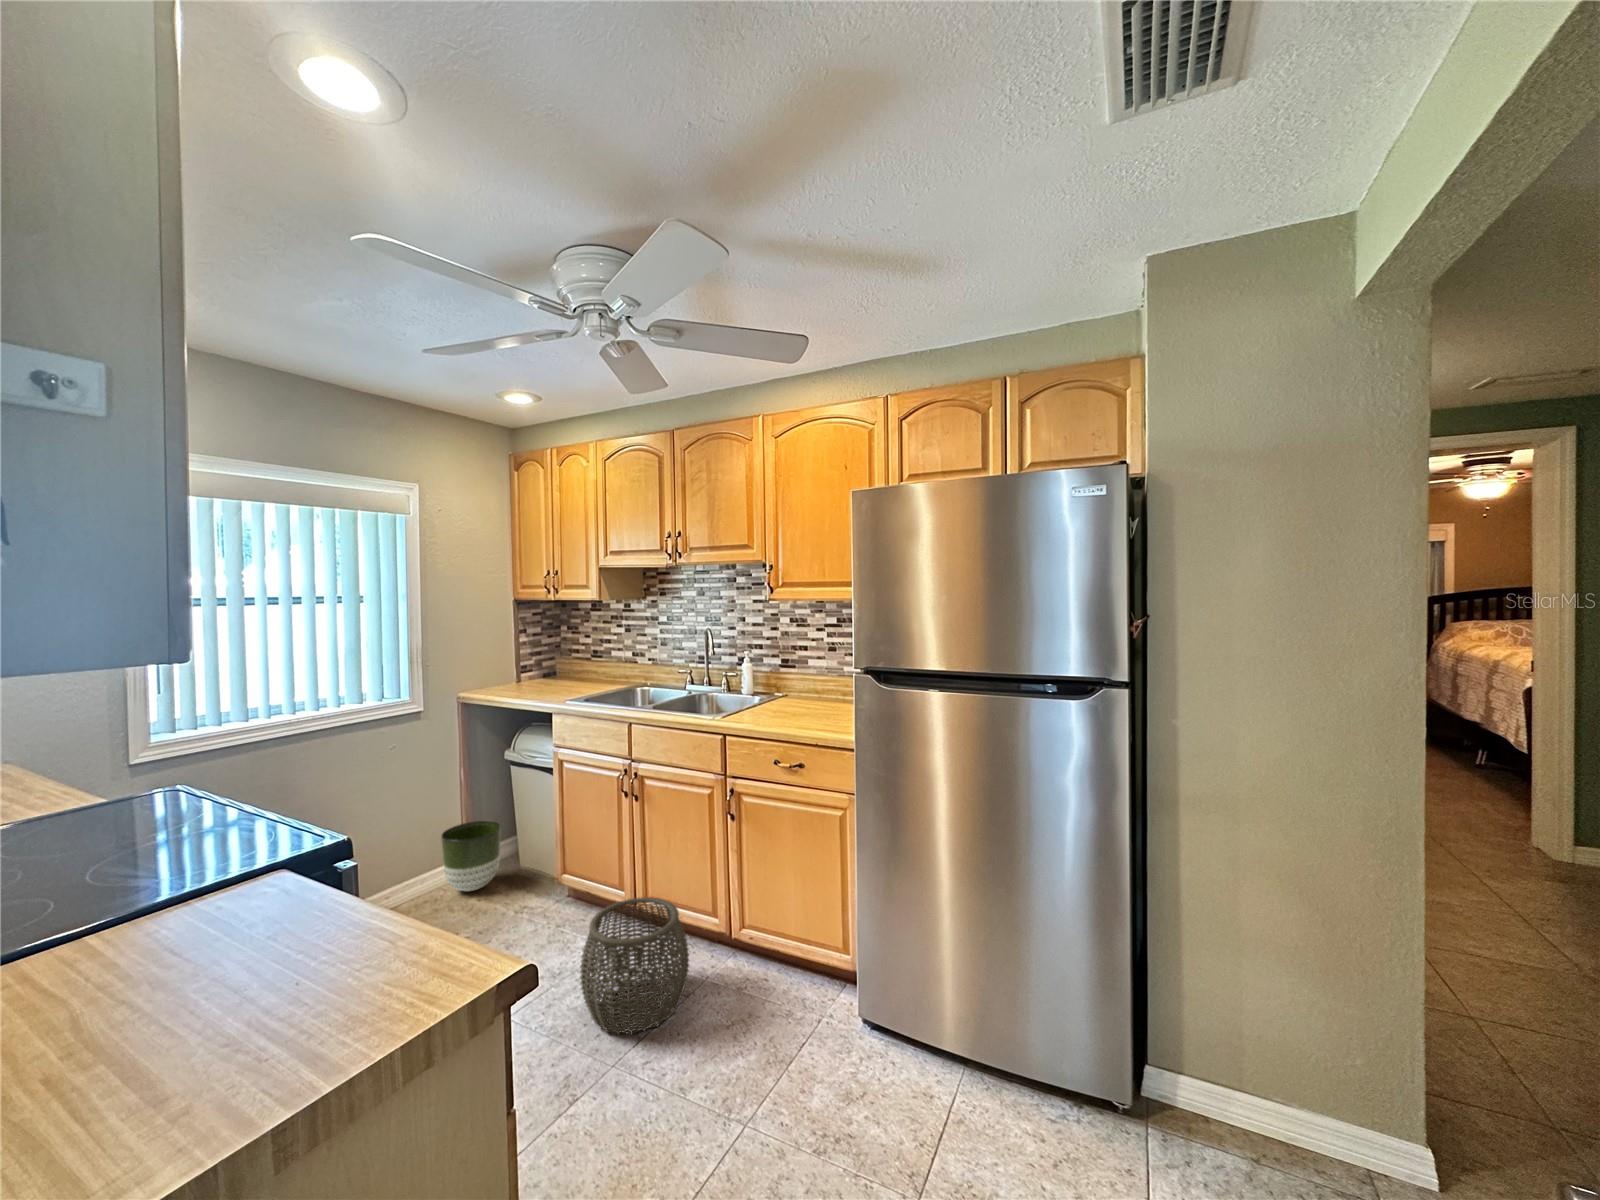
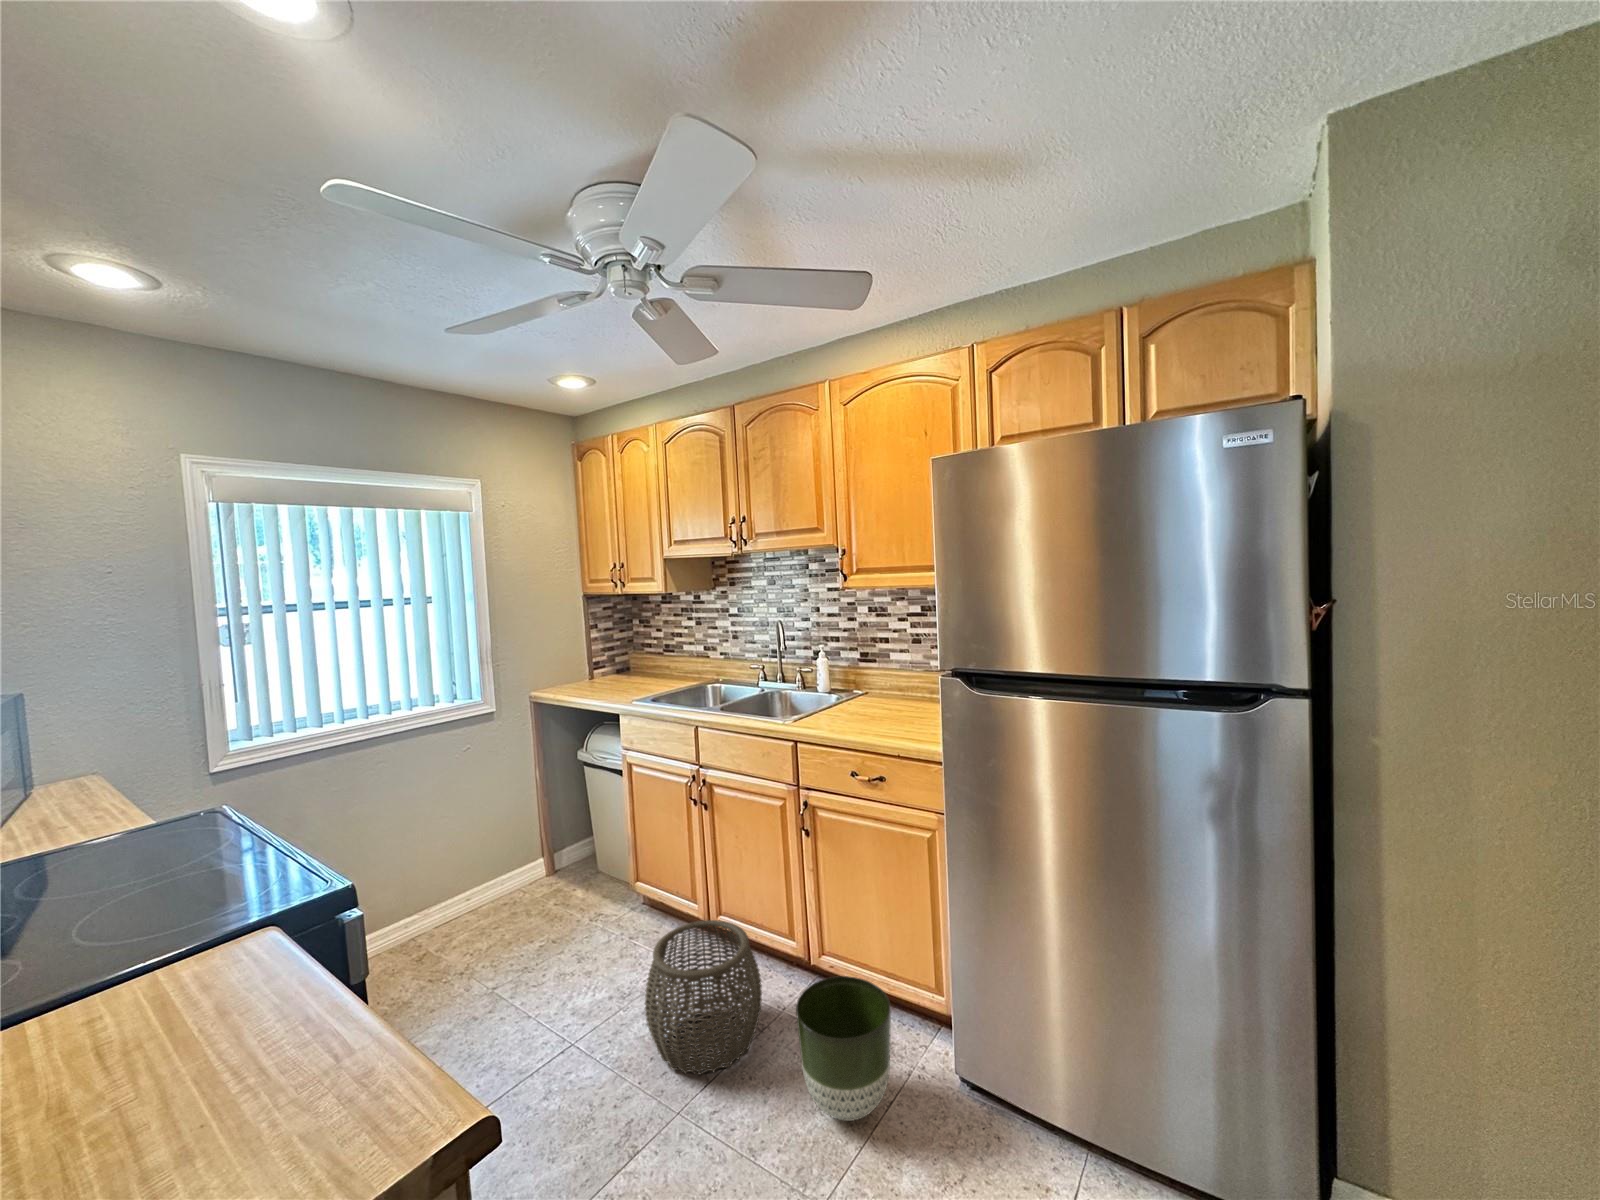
planter: present [441,821,501,891] -> present [796,976,891,1121]

